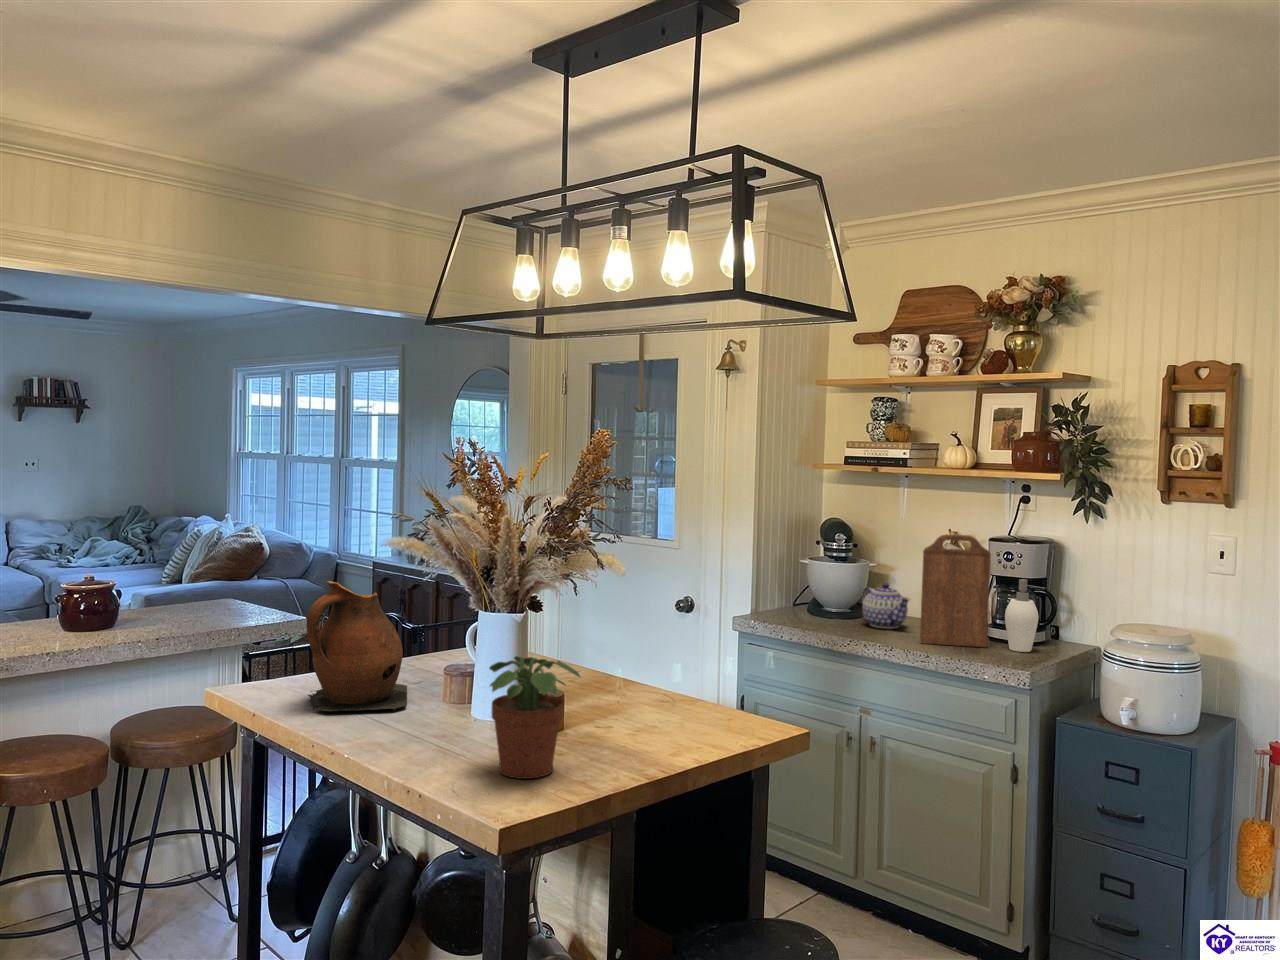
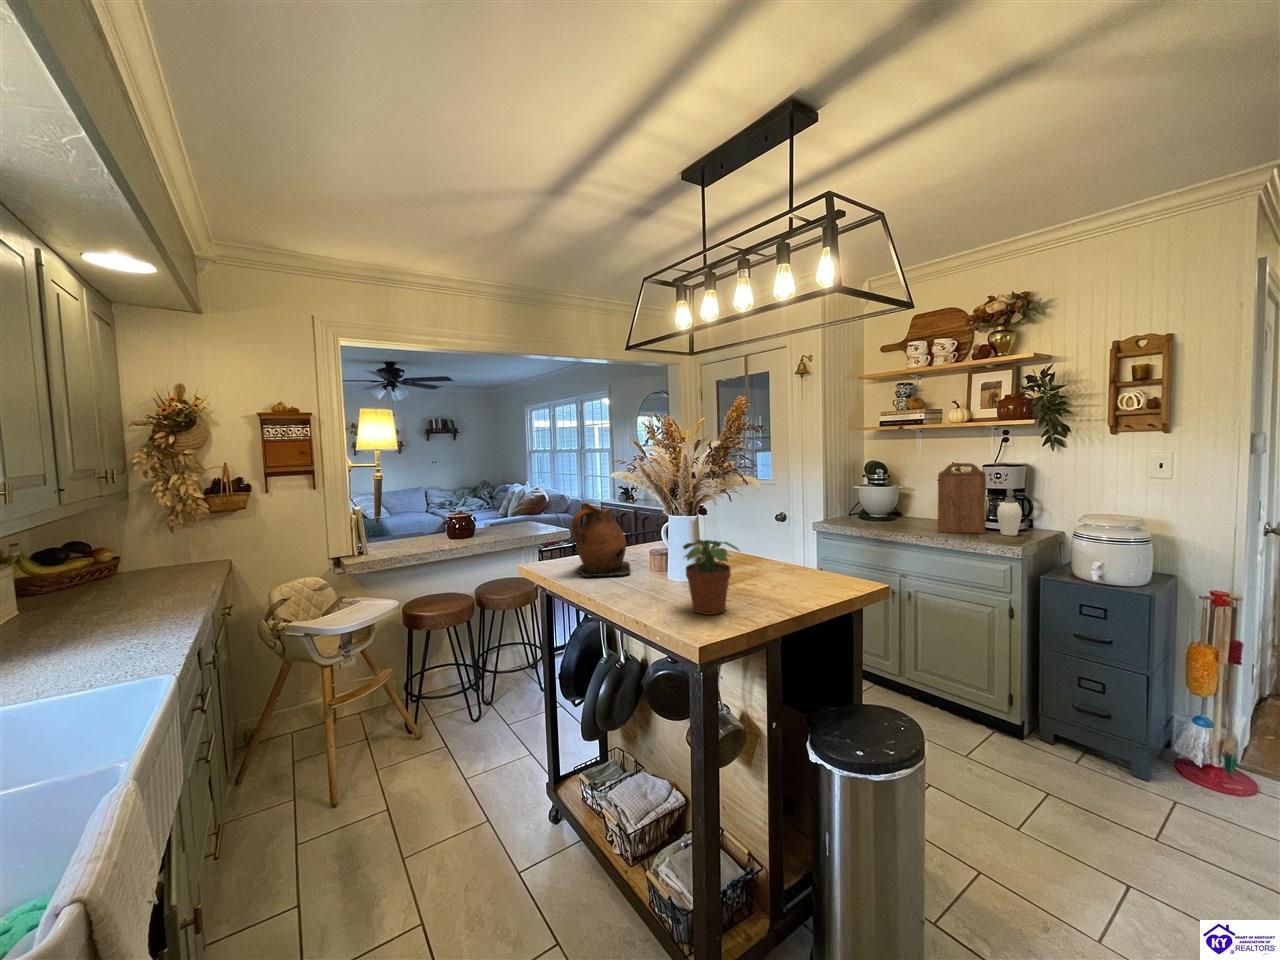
teapot: present [861,583,910,629] -> none [893,497,928,525]

